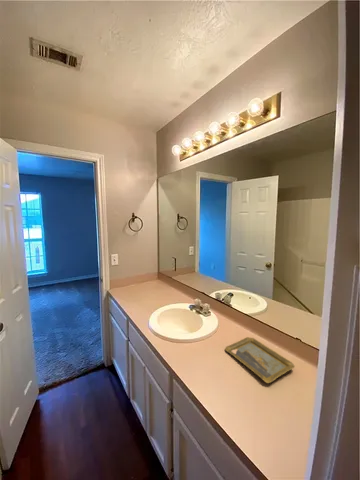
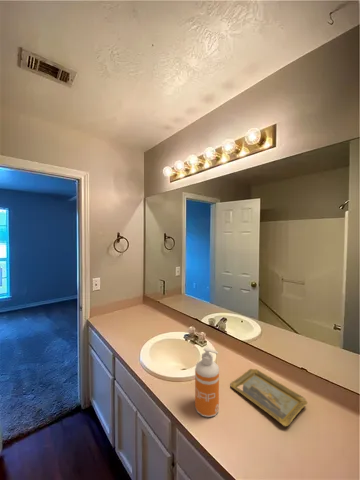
soap dispenser: none [189,312,210,371] -> present [195,348,219,417]

